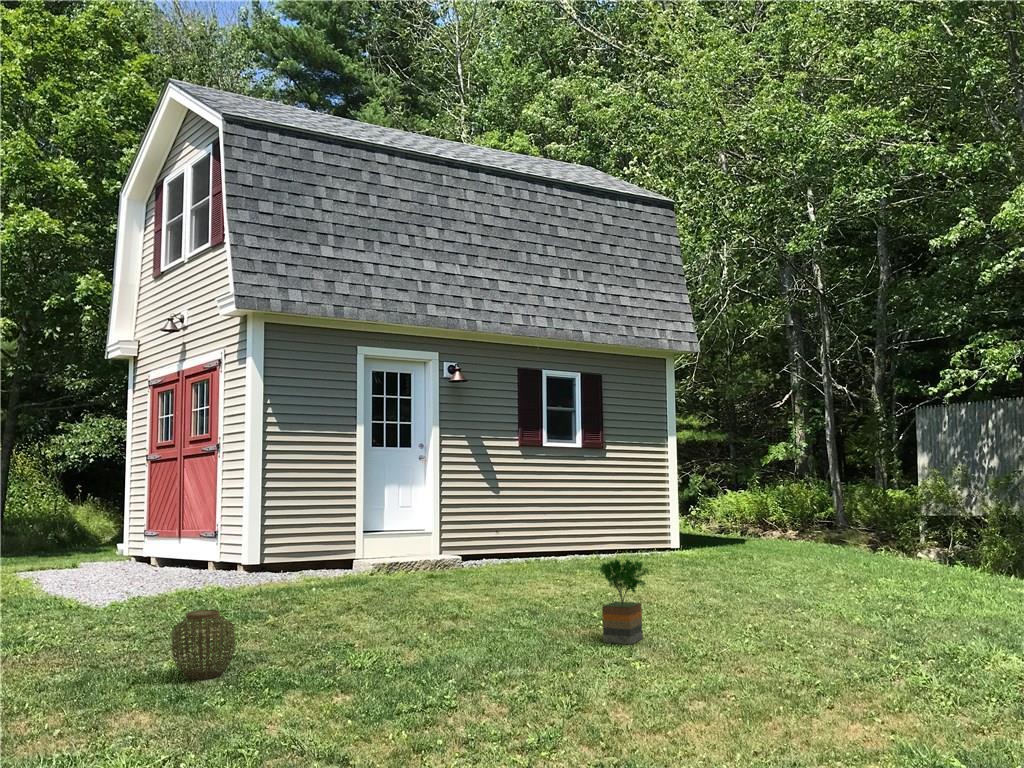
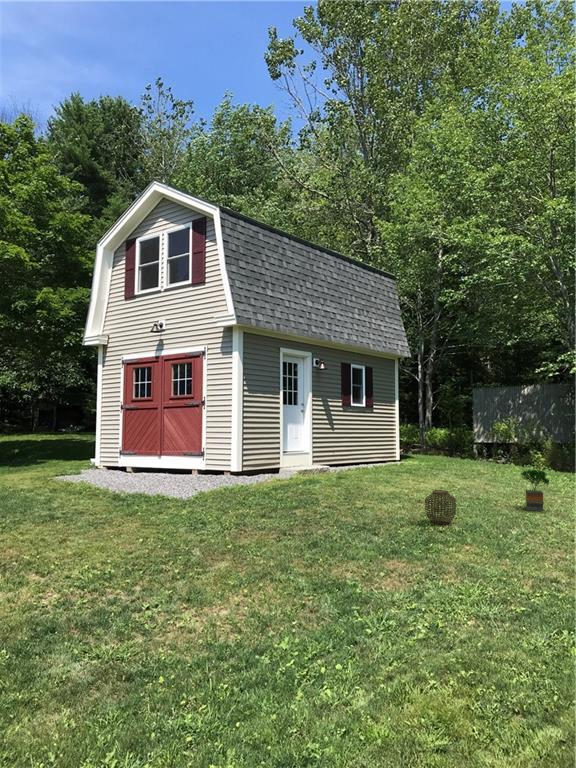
woven basket: present [171,610,235,679] -> present [425,490,456,524]

